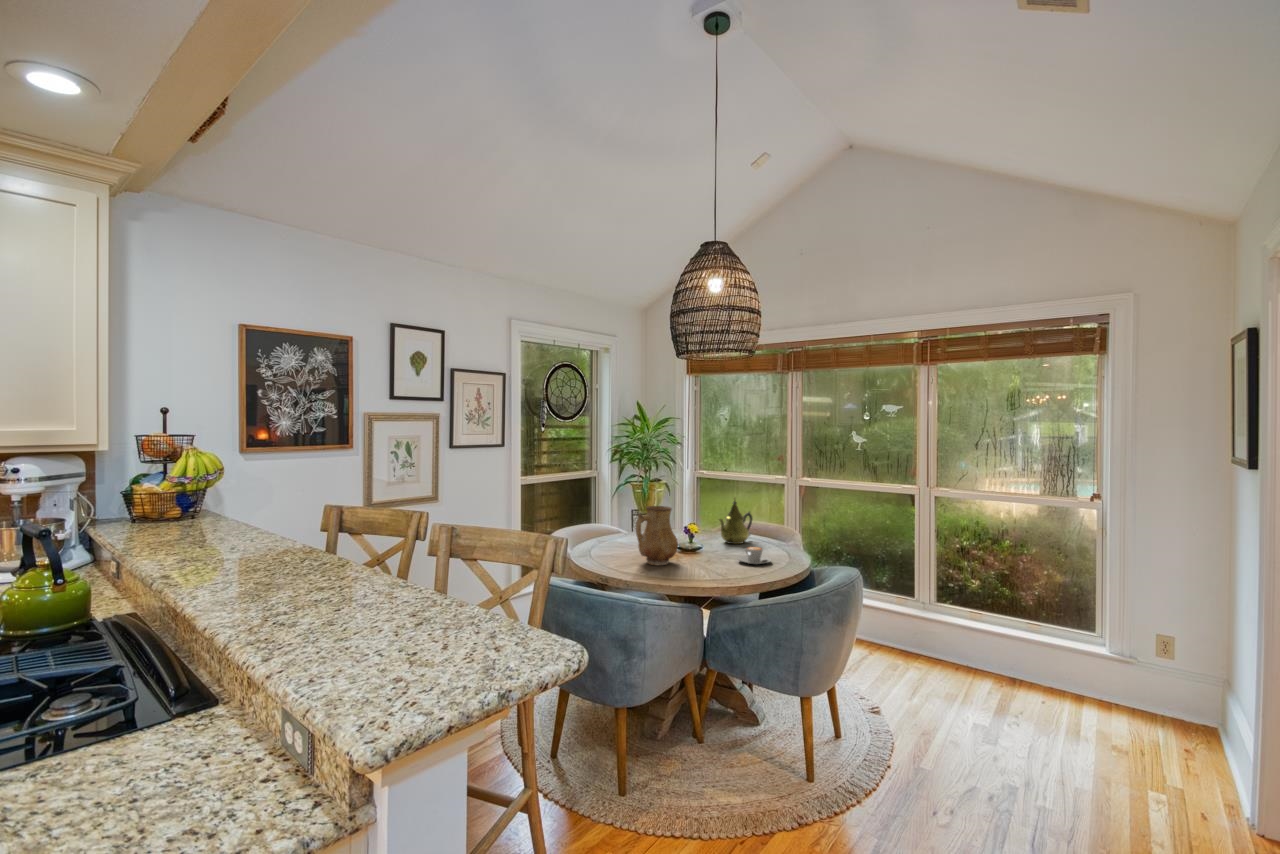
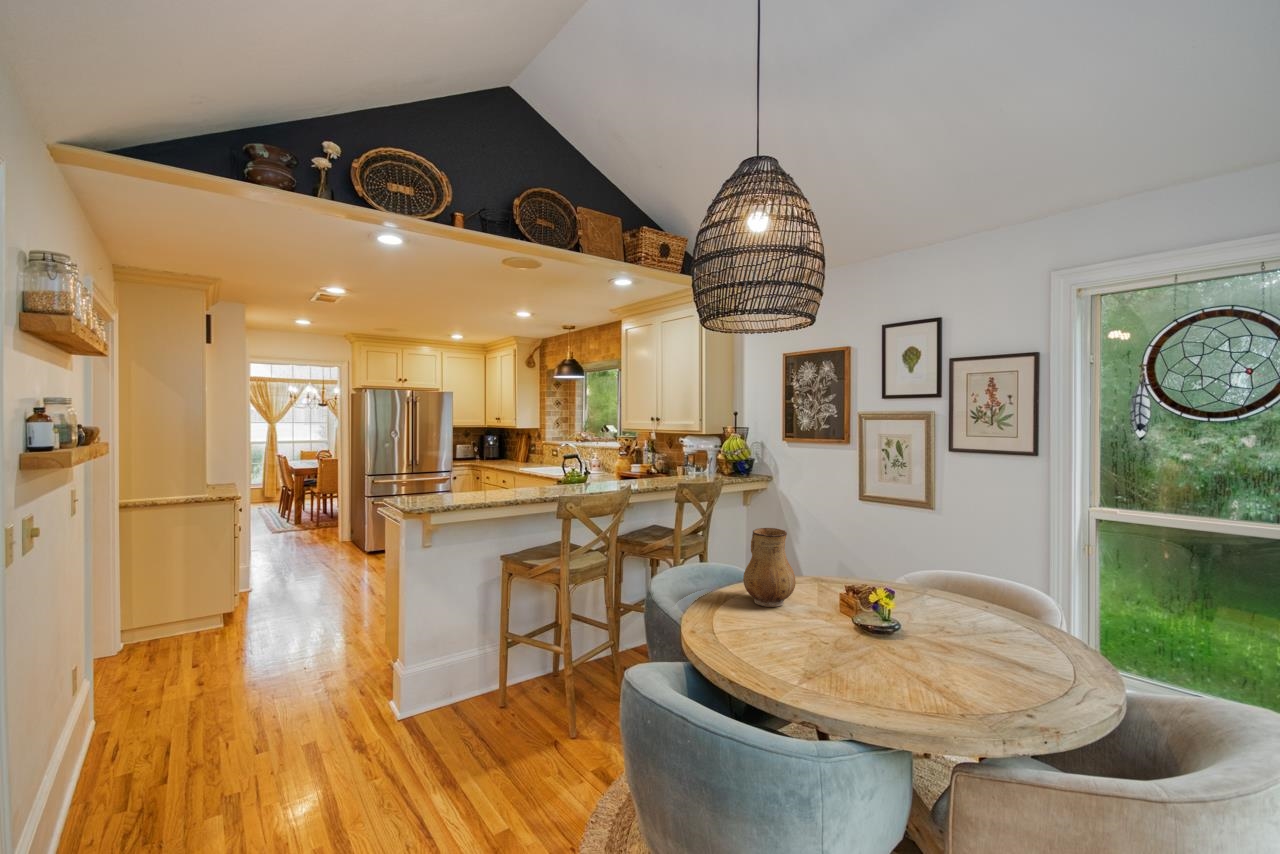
teapot: present [719,498,752,544] -> none [914,576,1006,681]
coffee cup: present [738,547,771,564] -> none [741,625,798,660]

